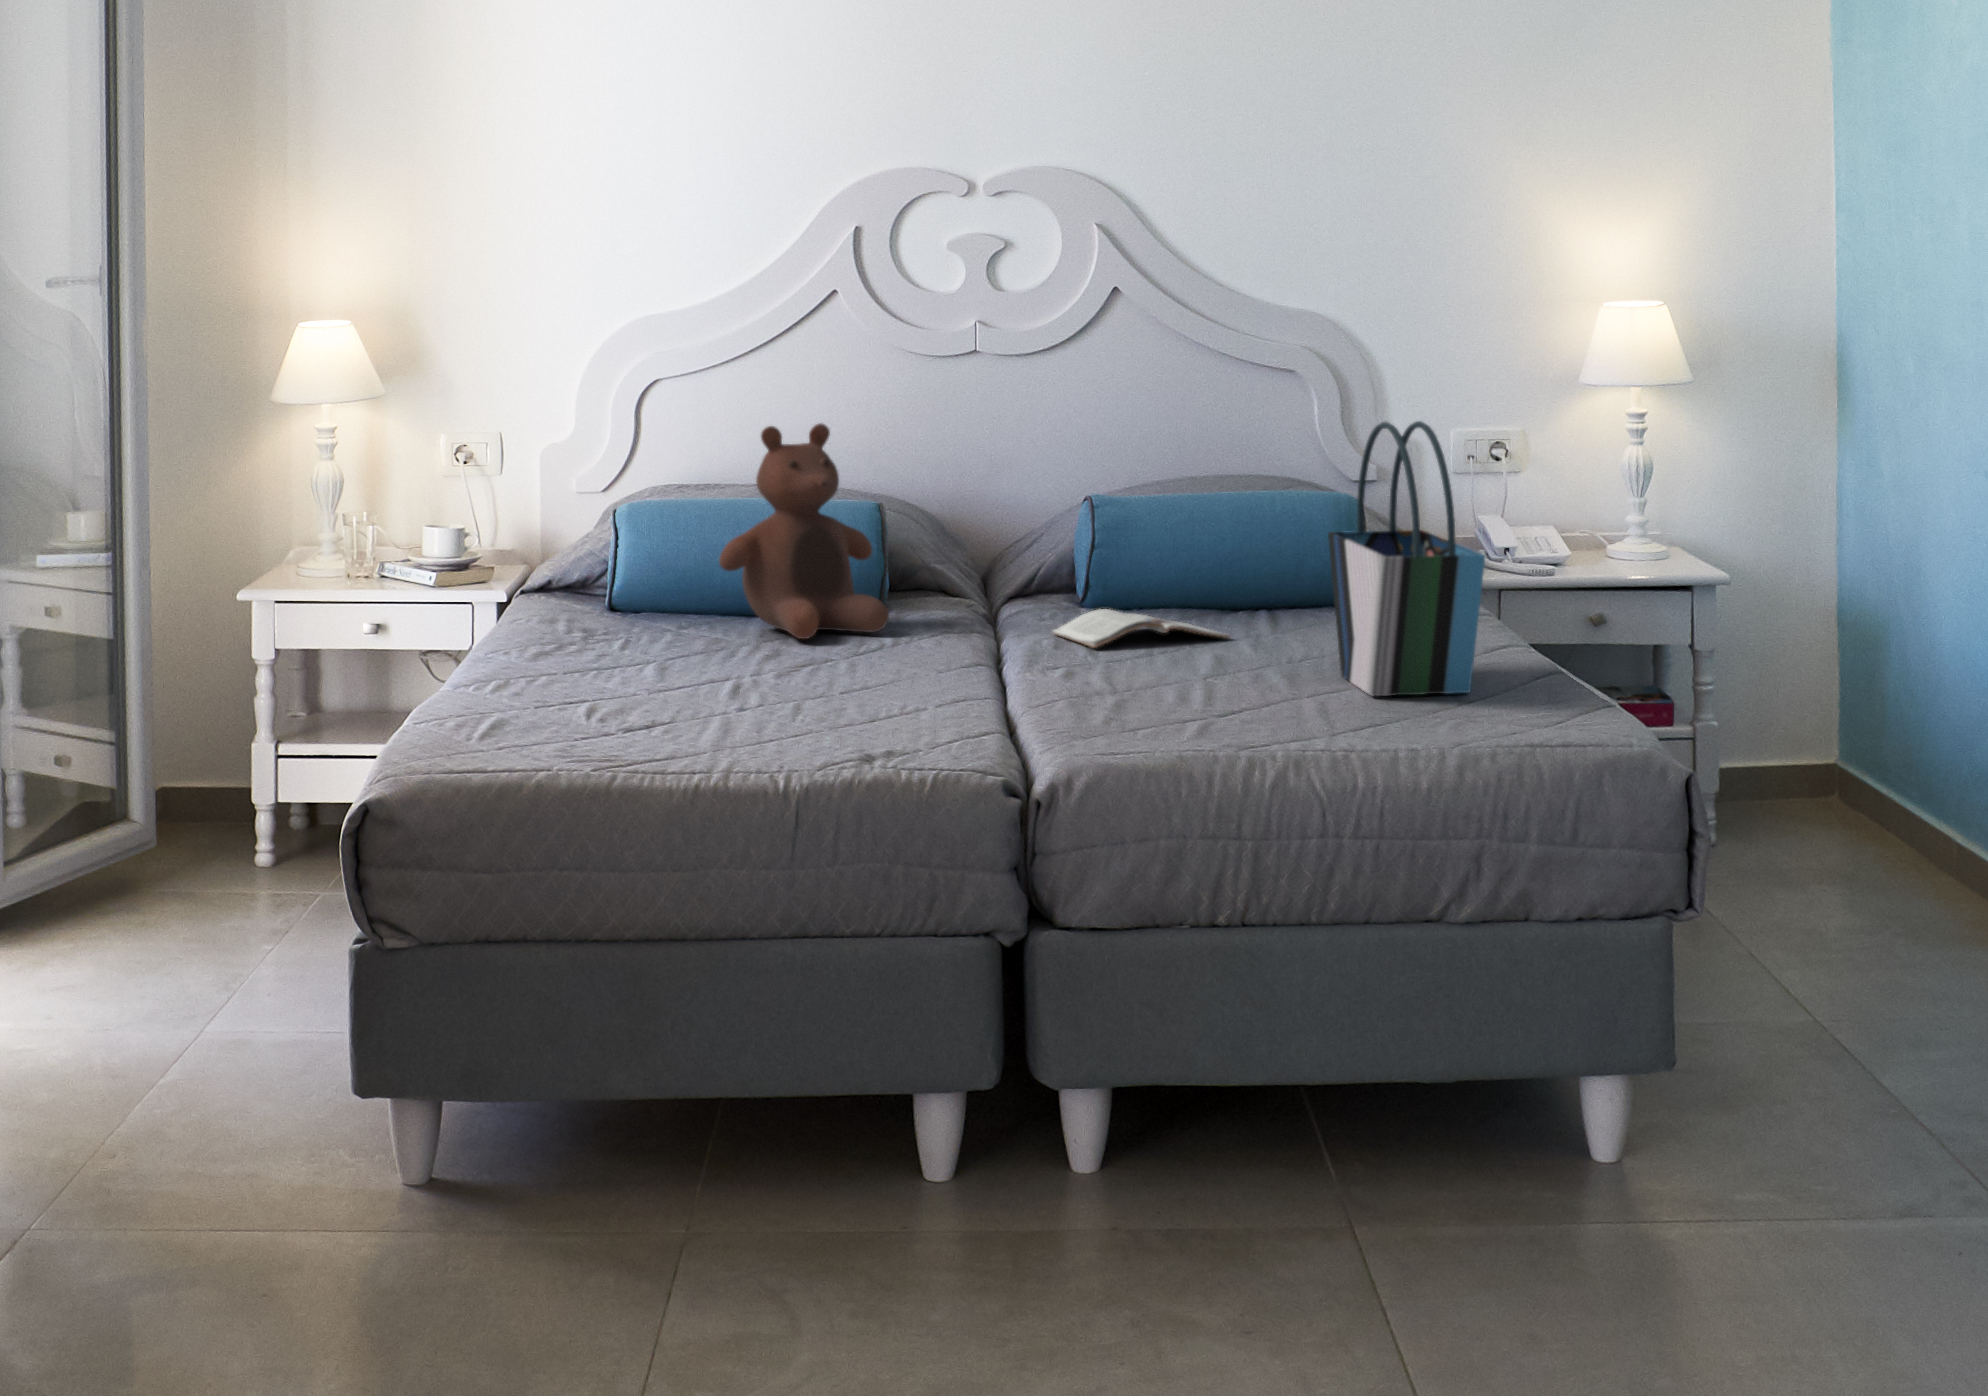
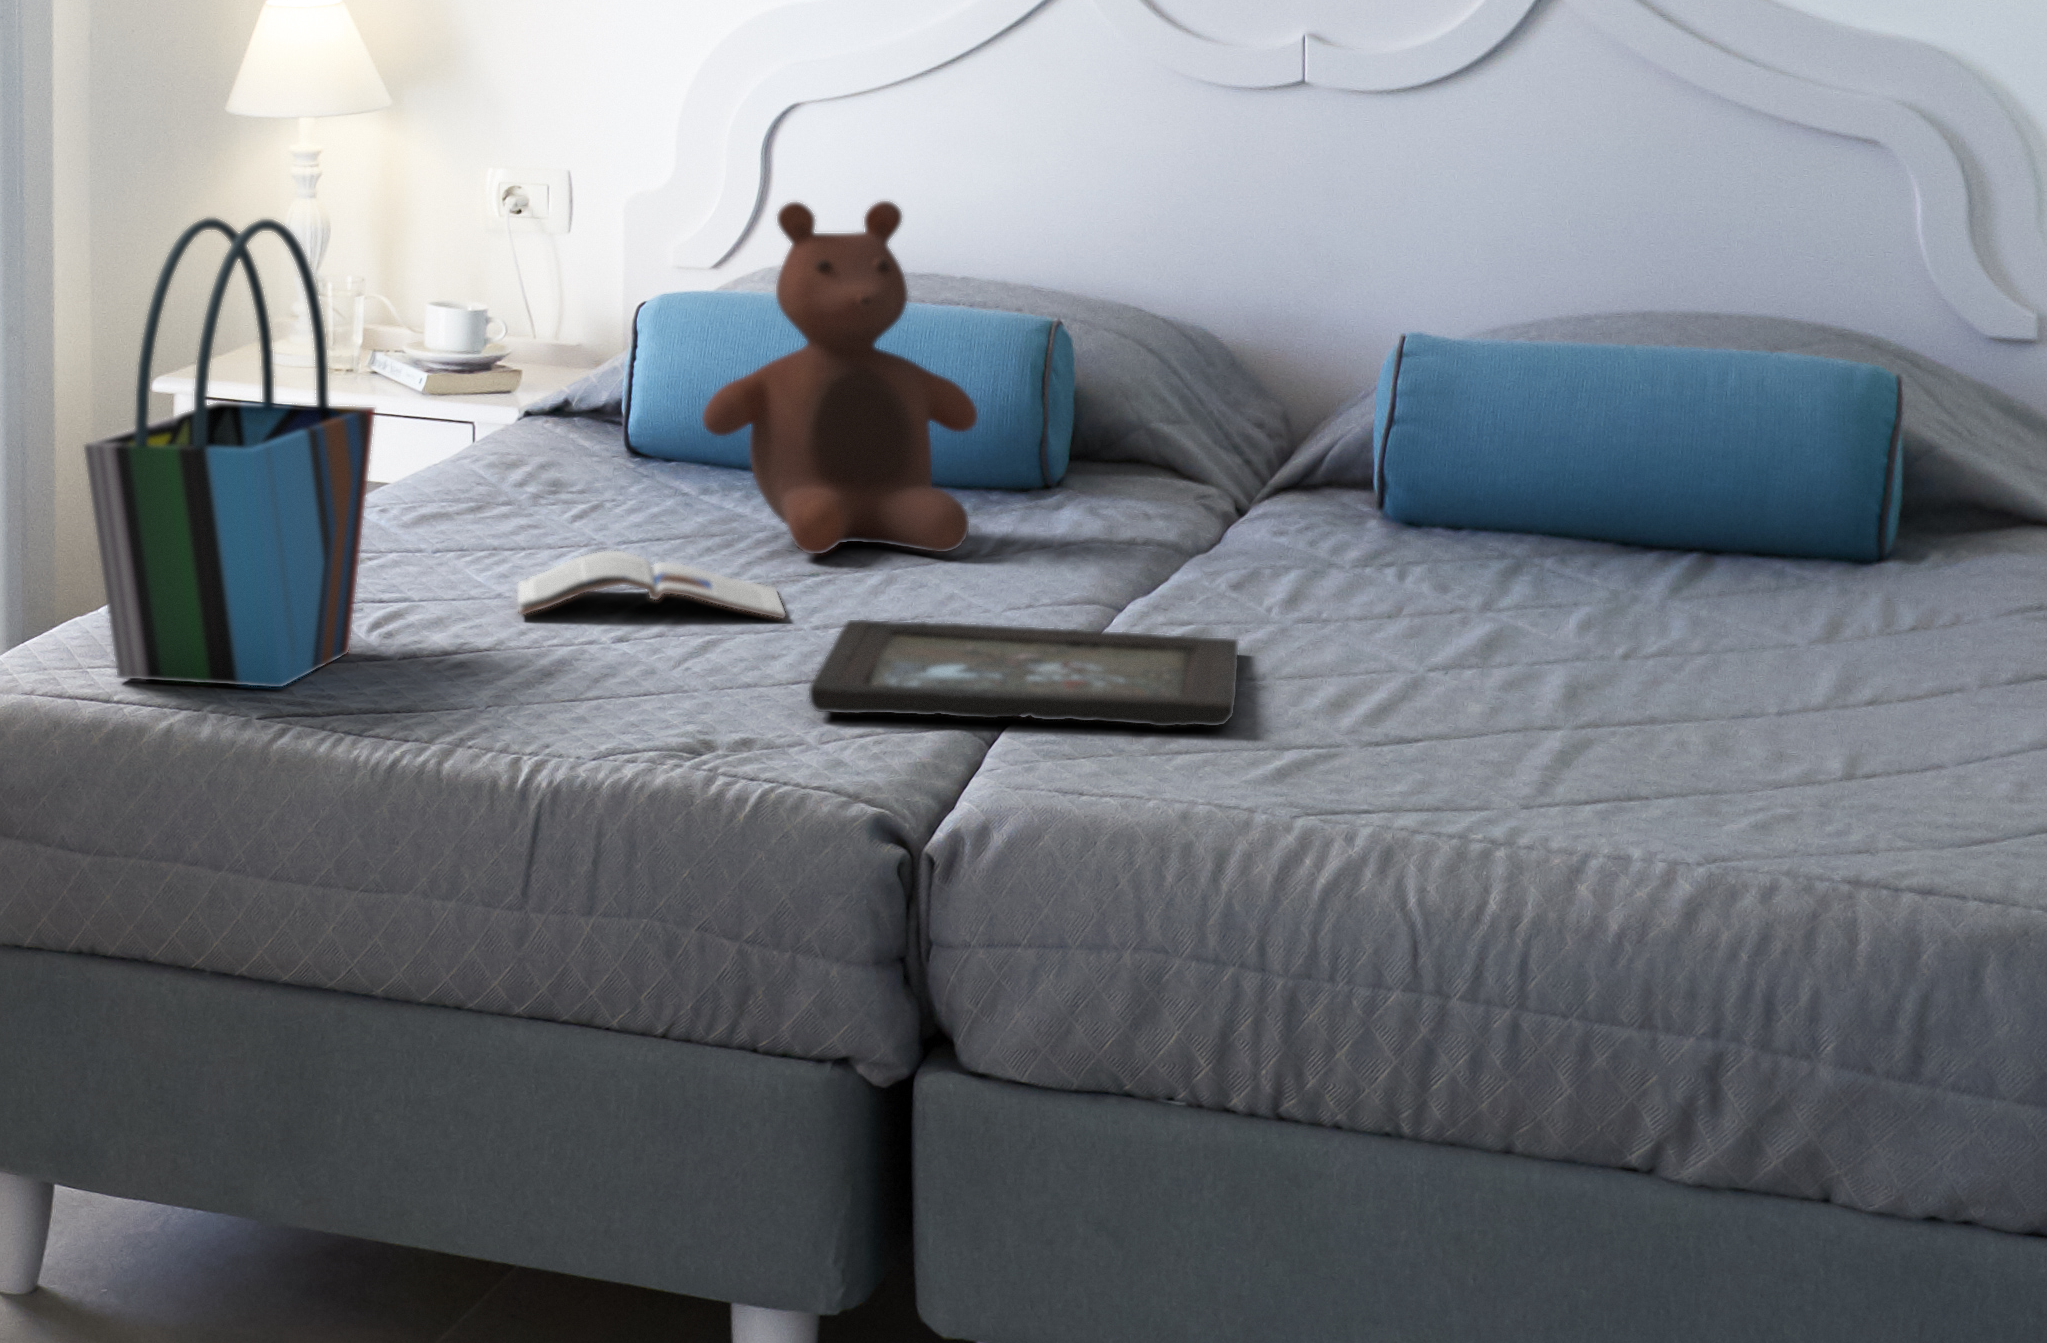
tote bag: present [1328,421,1485,696] -> present [84,218,375,687]
magazine: present [1052,609,1230,648] -> present [517,551,785,618]
tray: none [897,667,1184,729] -> present [809,620,1238,726]

